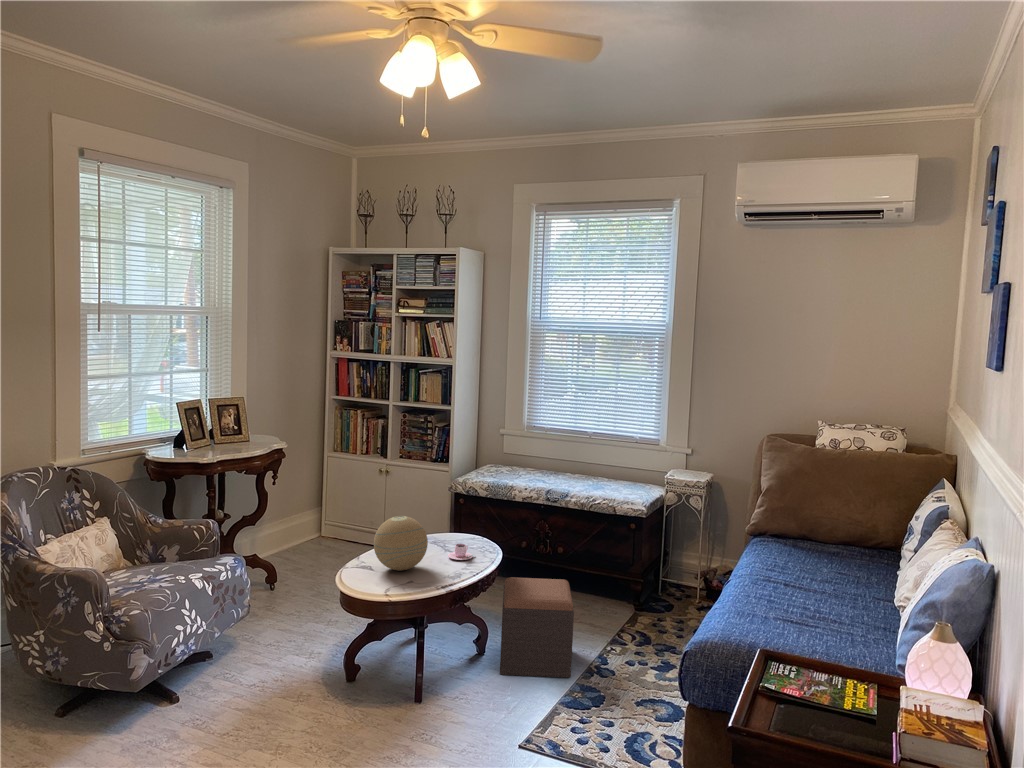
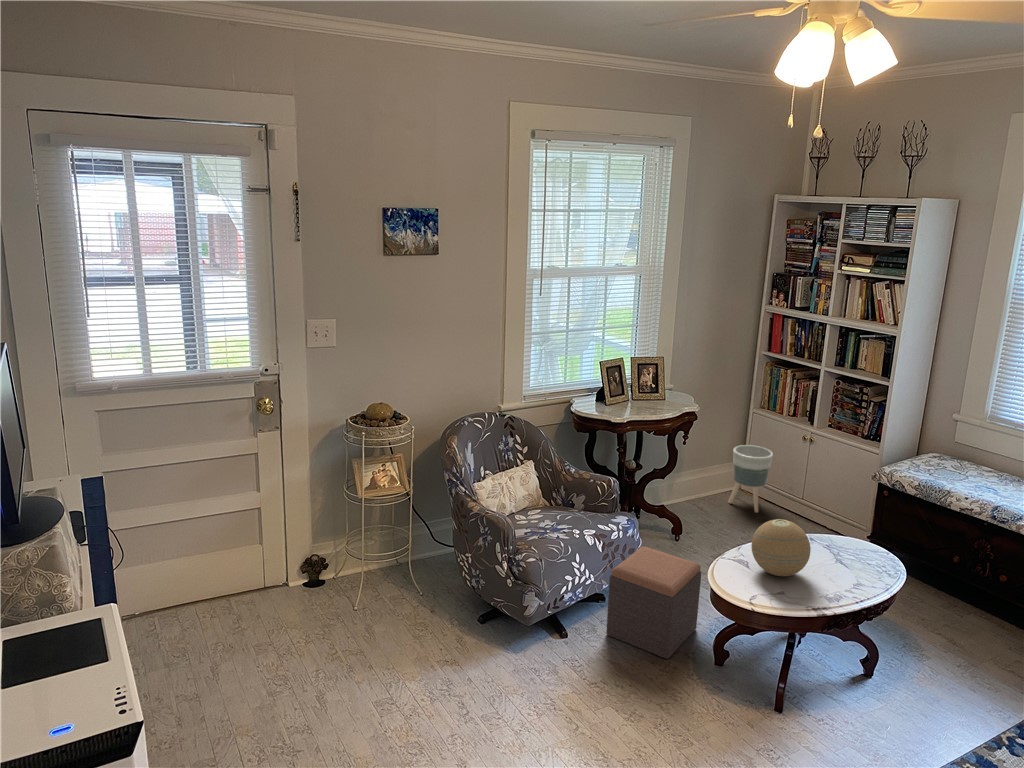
planter: none [314,488,354,553] -> present [728,445,773,512]
teacup: present [448,544,473,560] -> none [837,543,870,579]
footstool: present [500,577,574,678] -> present [606,546,701,659]

